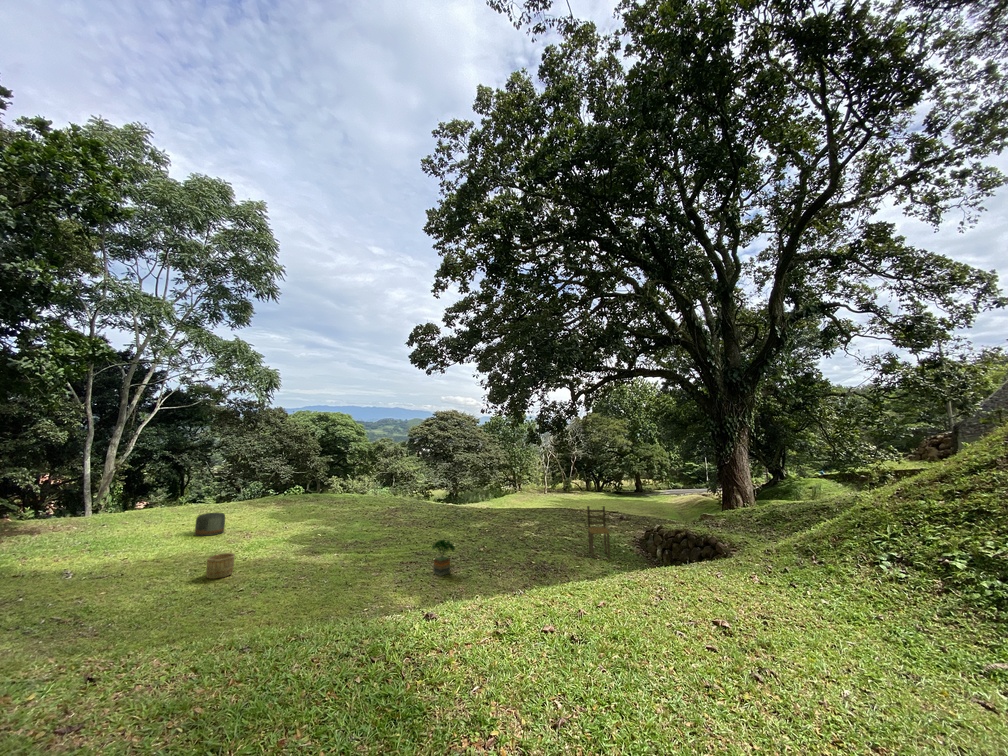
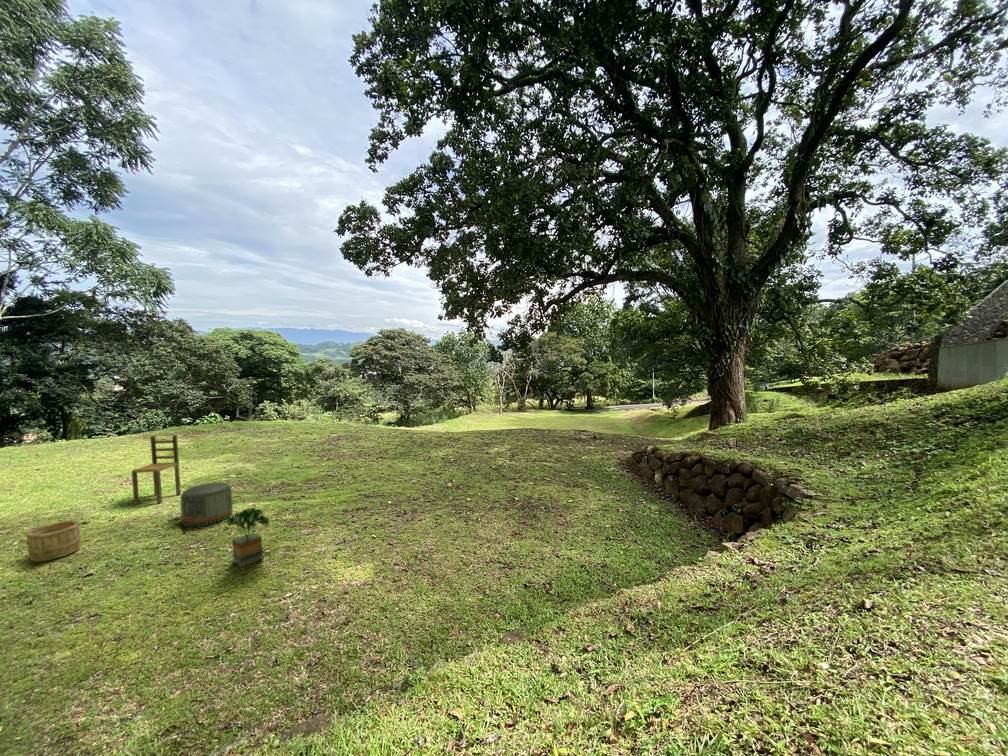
chair: present [587,506,610,558] -> present [132,435,181,504]
pouf: present [195,512,225,536] -> present [180,483,232,526]
potted tree: present [432,540,455,576] -> present [226,508,270,567]

